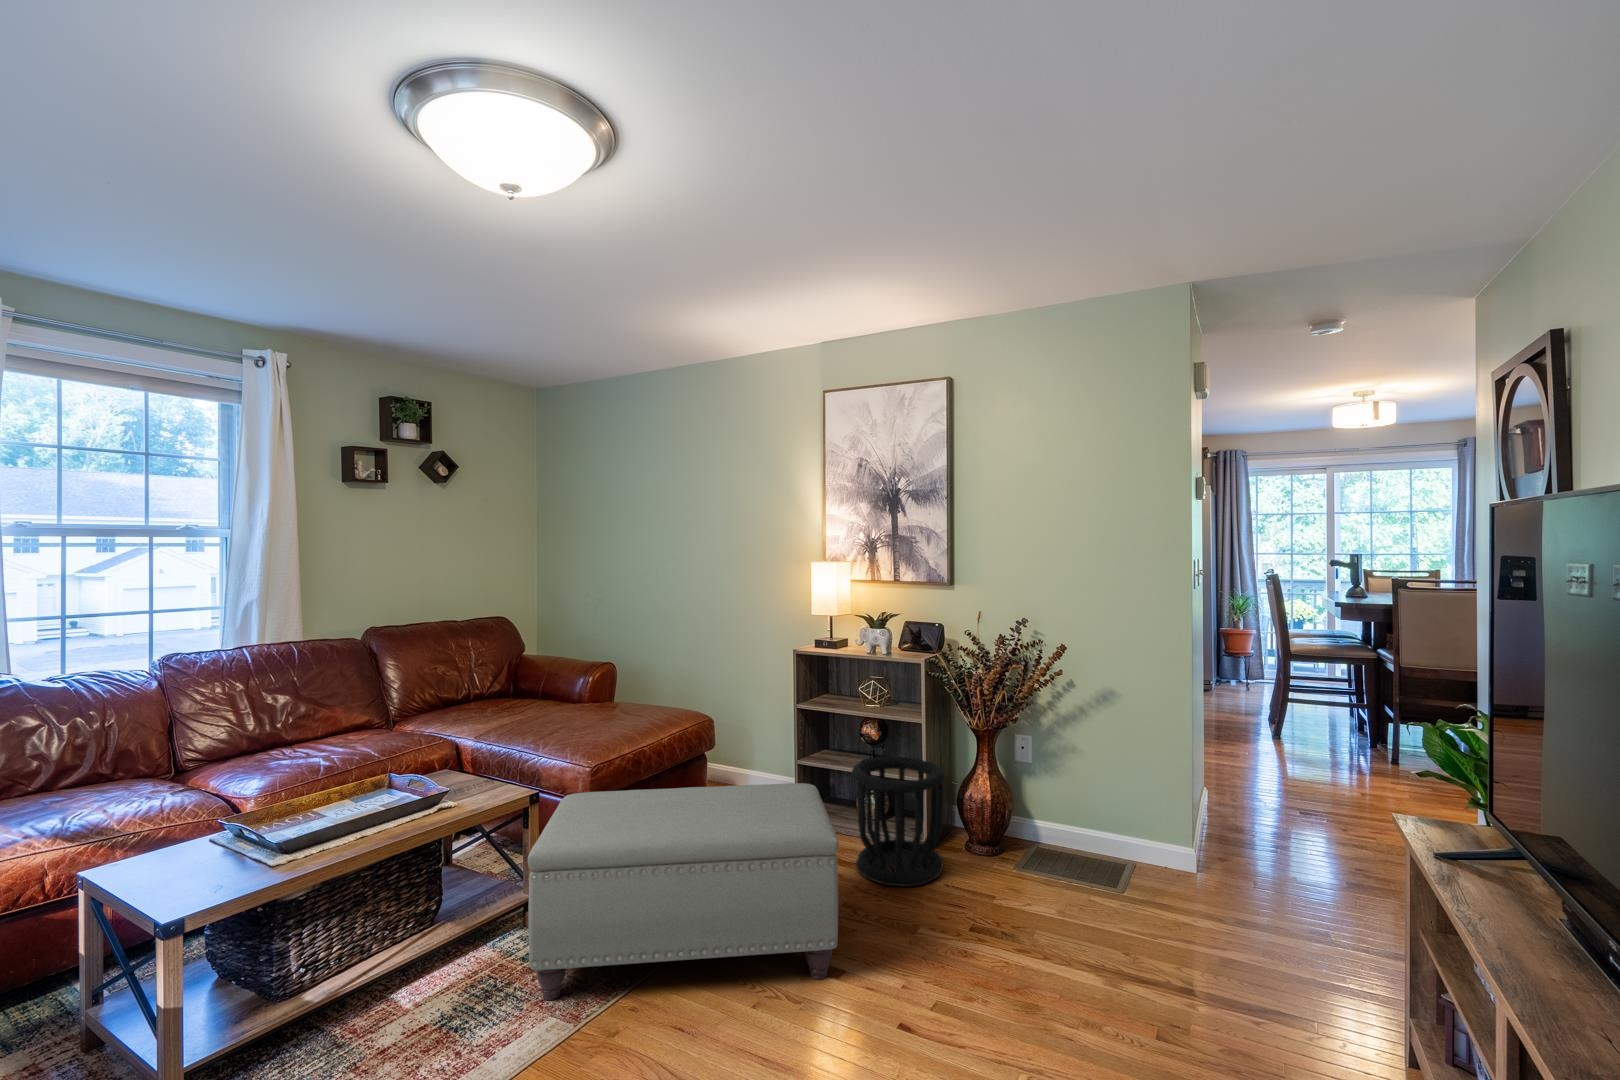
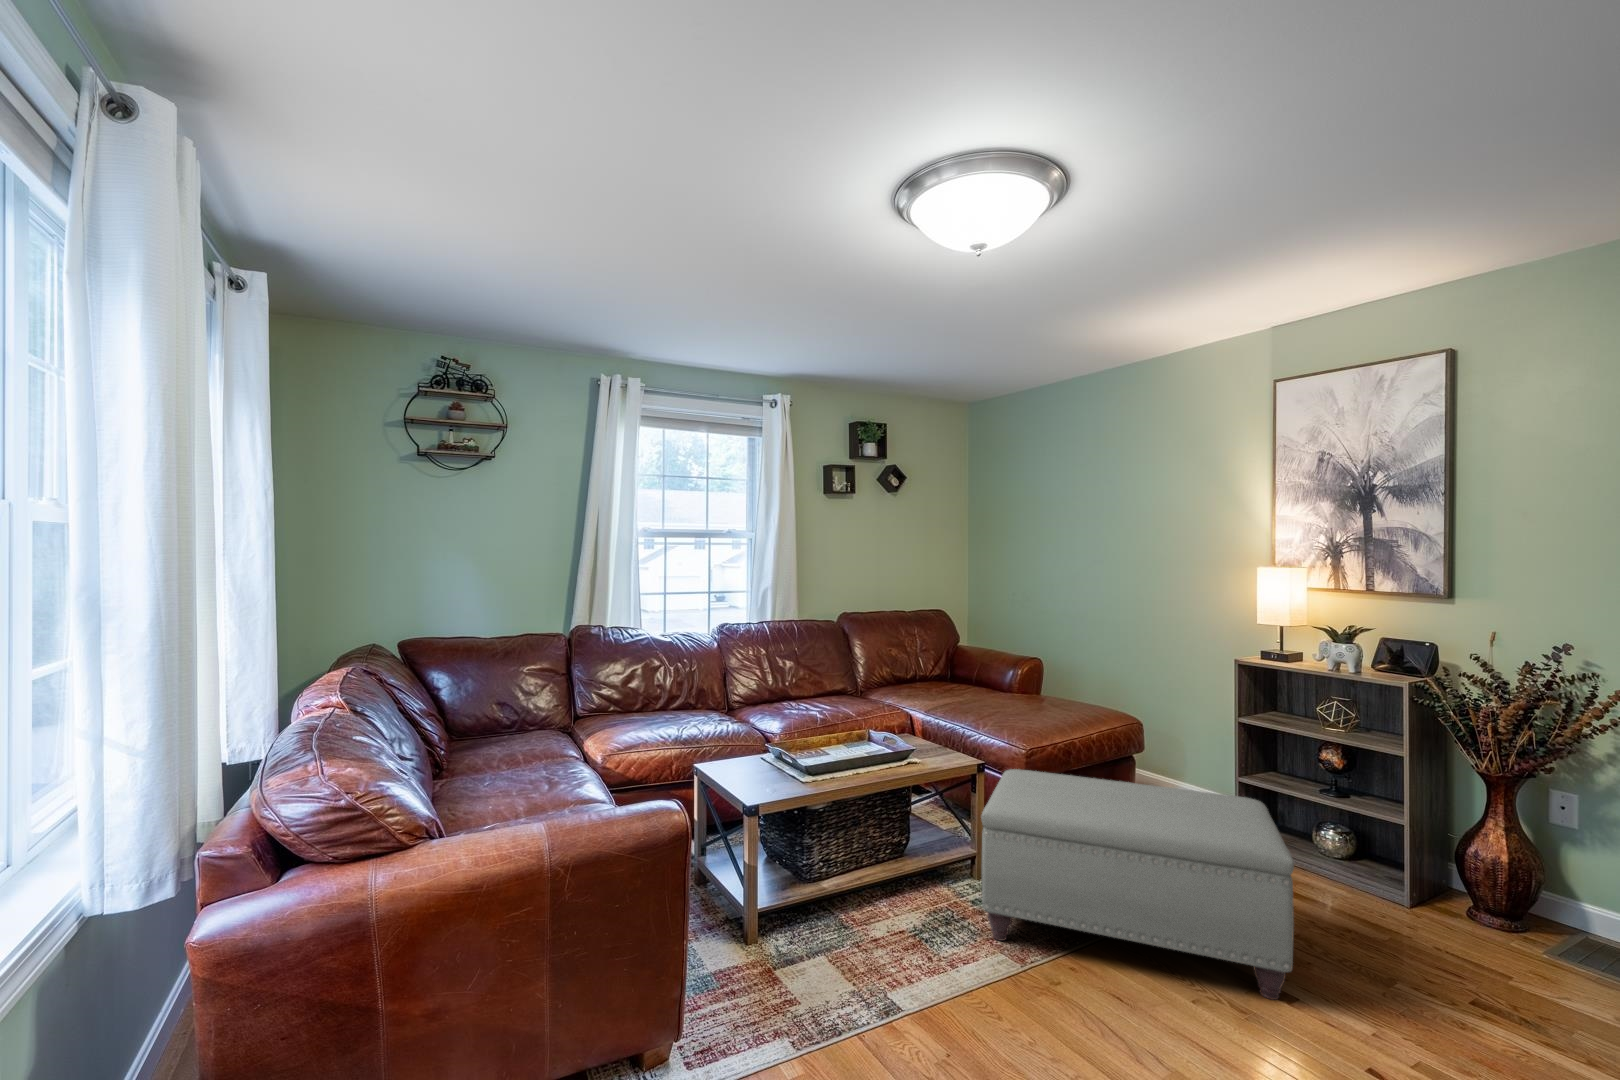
wastebasket: present [852,757,945,887] -> none [1308,786,1439,937]

